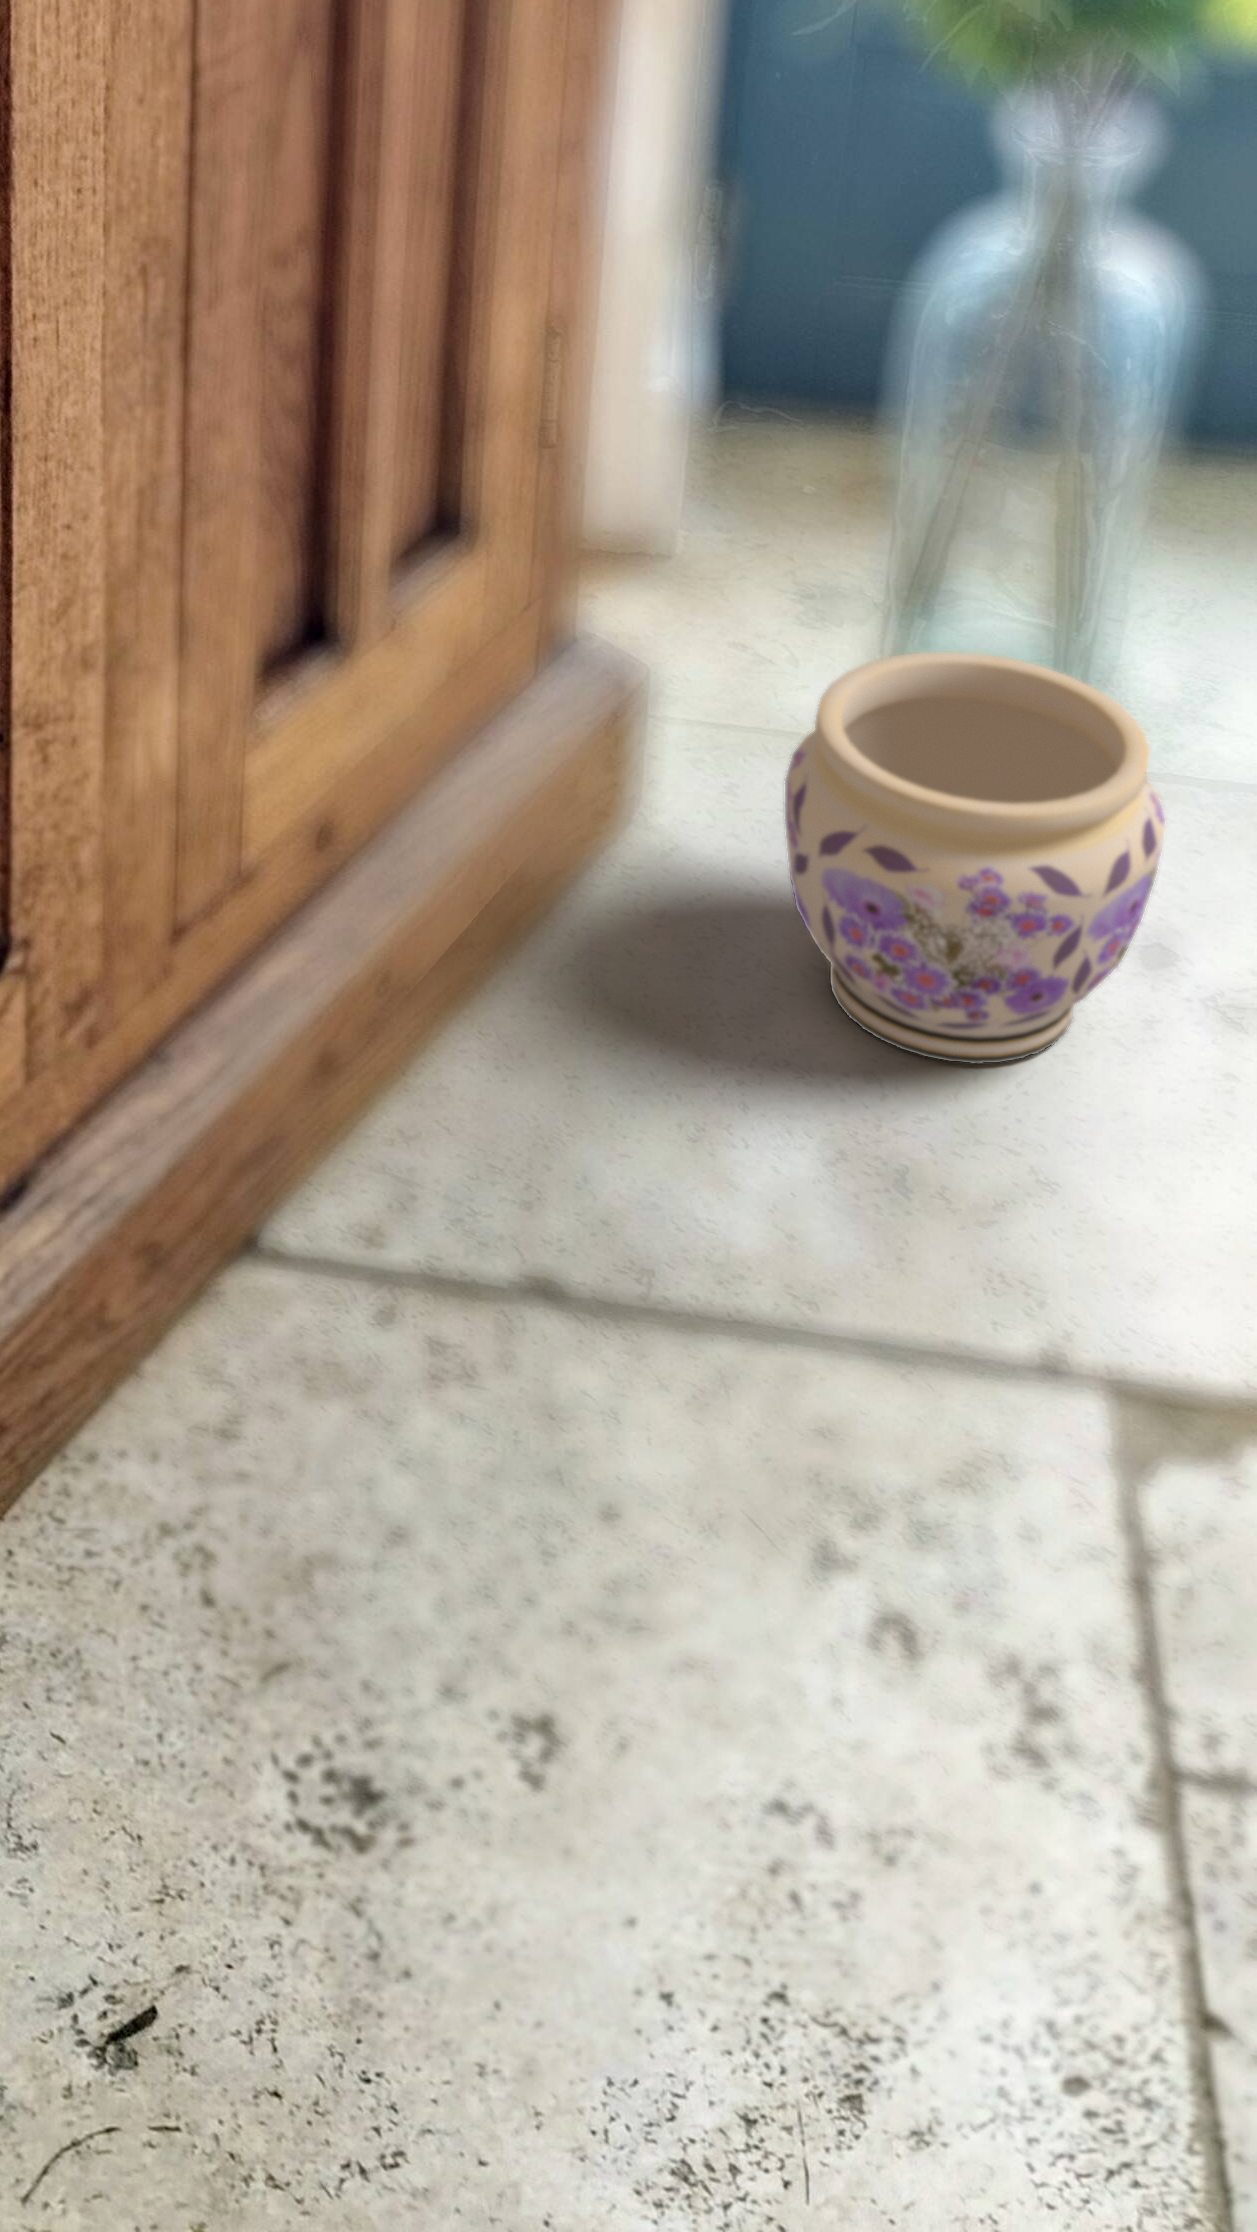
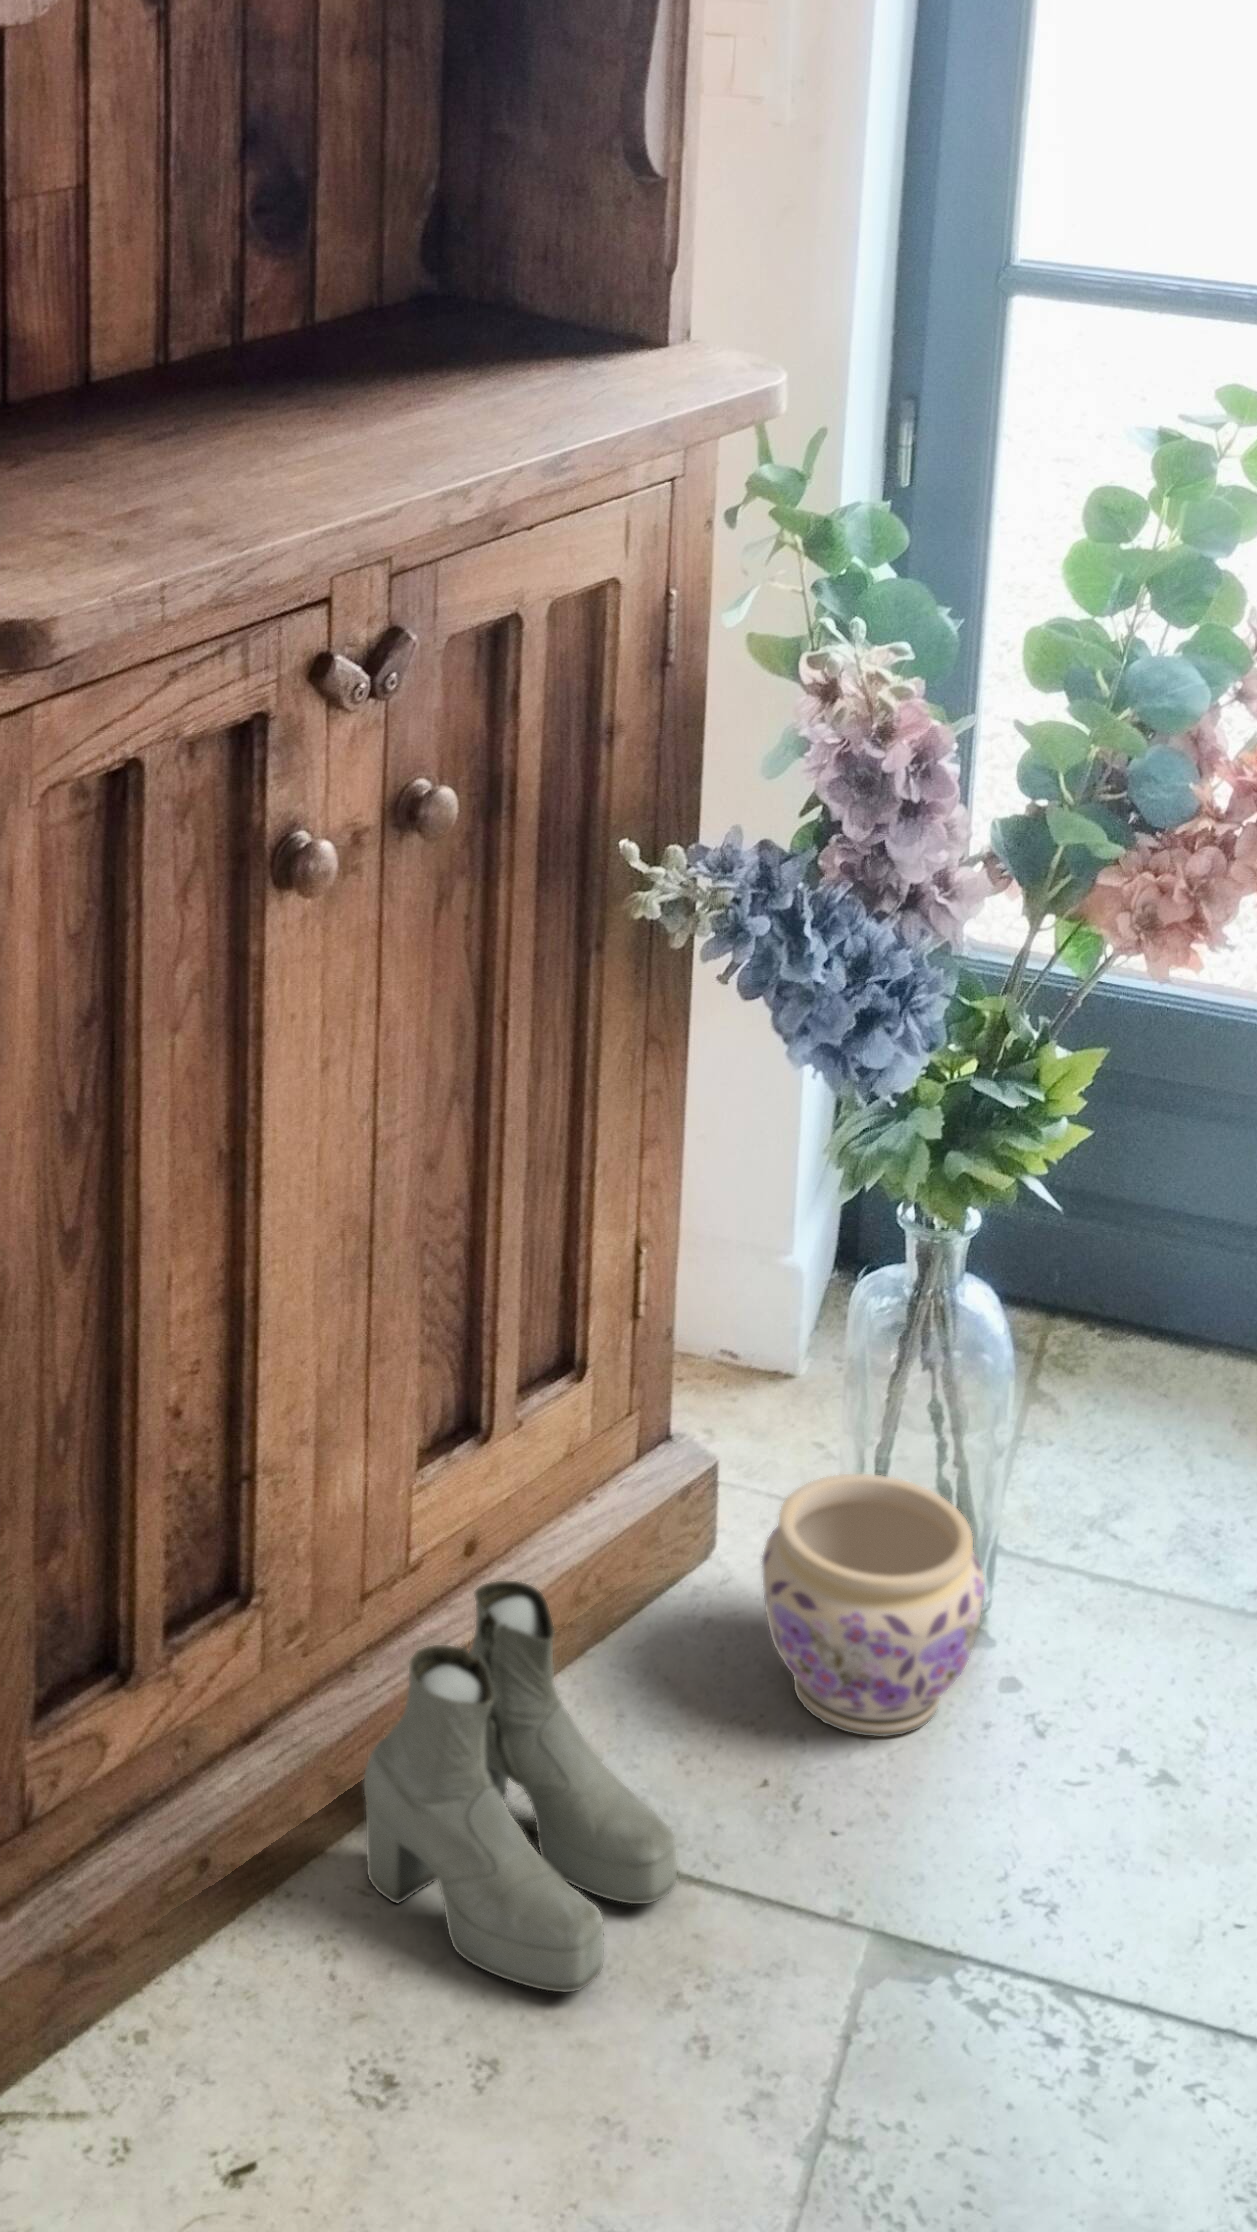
boots: none [214,874,771,1579] -> present [363,1581,677,1992]

